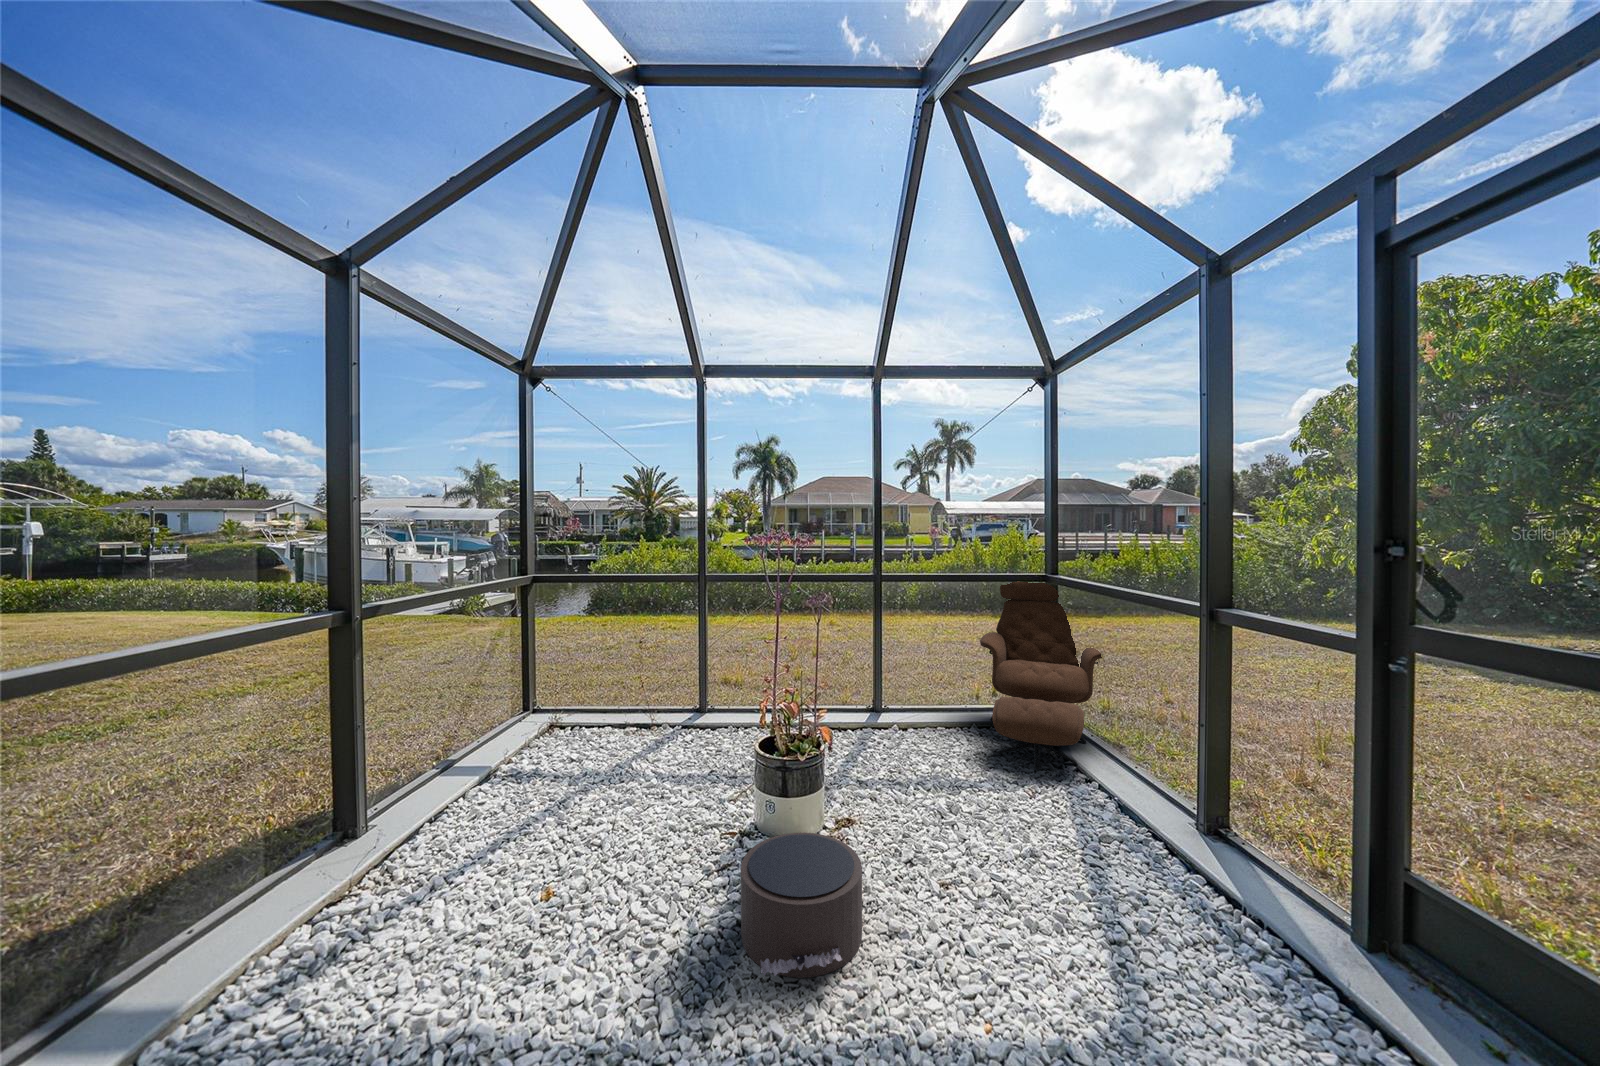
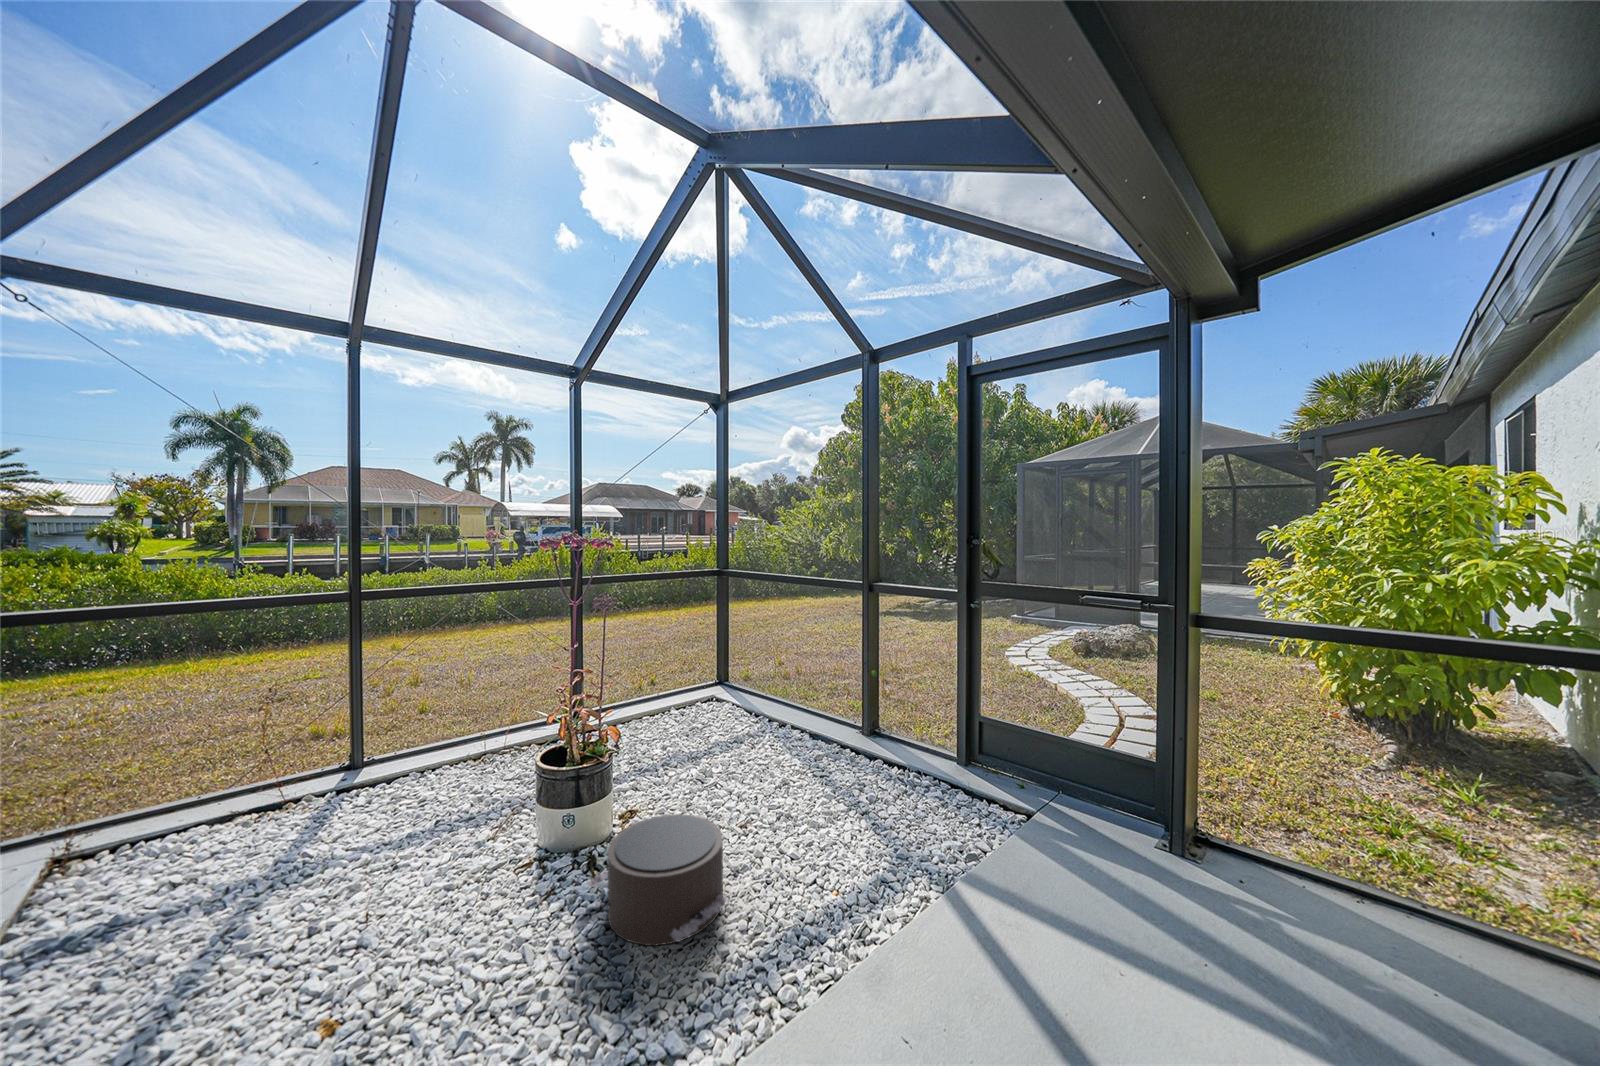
lounge chair: present [980,581,1102,770] -> none [671,572,773,728]

